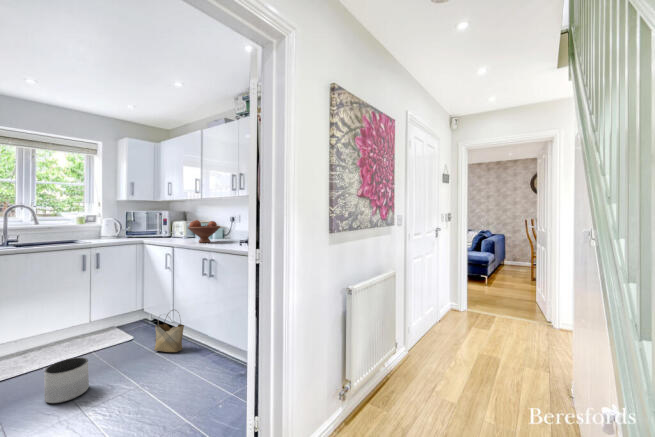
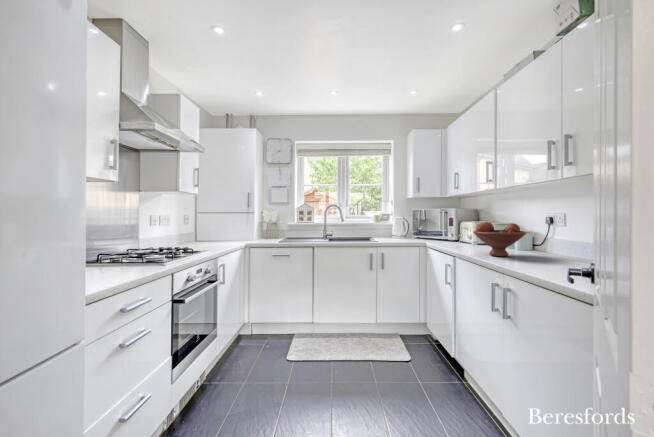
woven basket: present [154,314,184,352] -> none [426,344,464,409]
planter: present [44,357,89,404] -> none [314,368,350,420]

